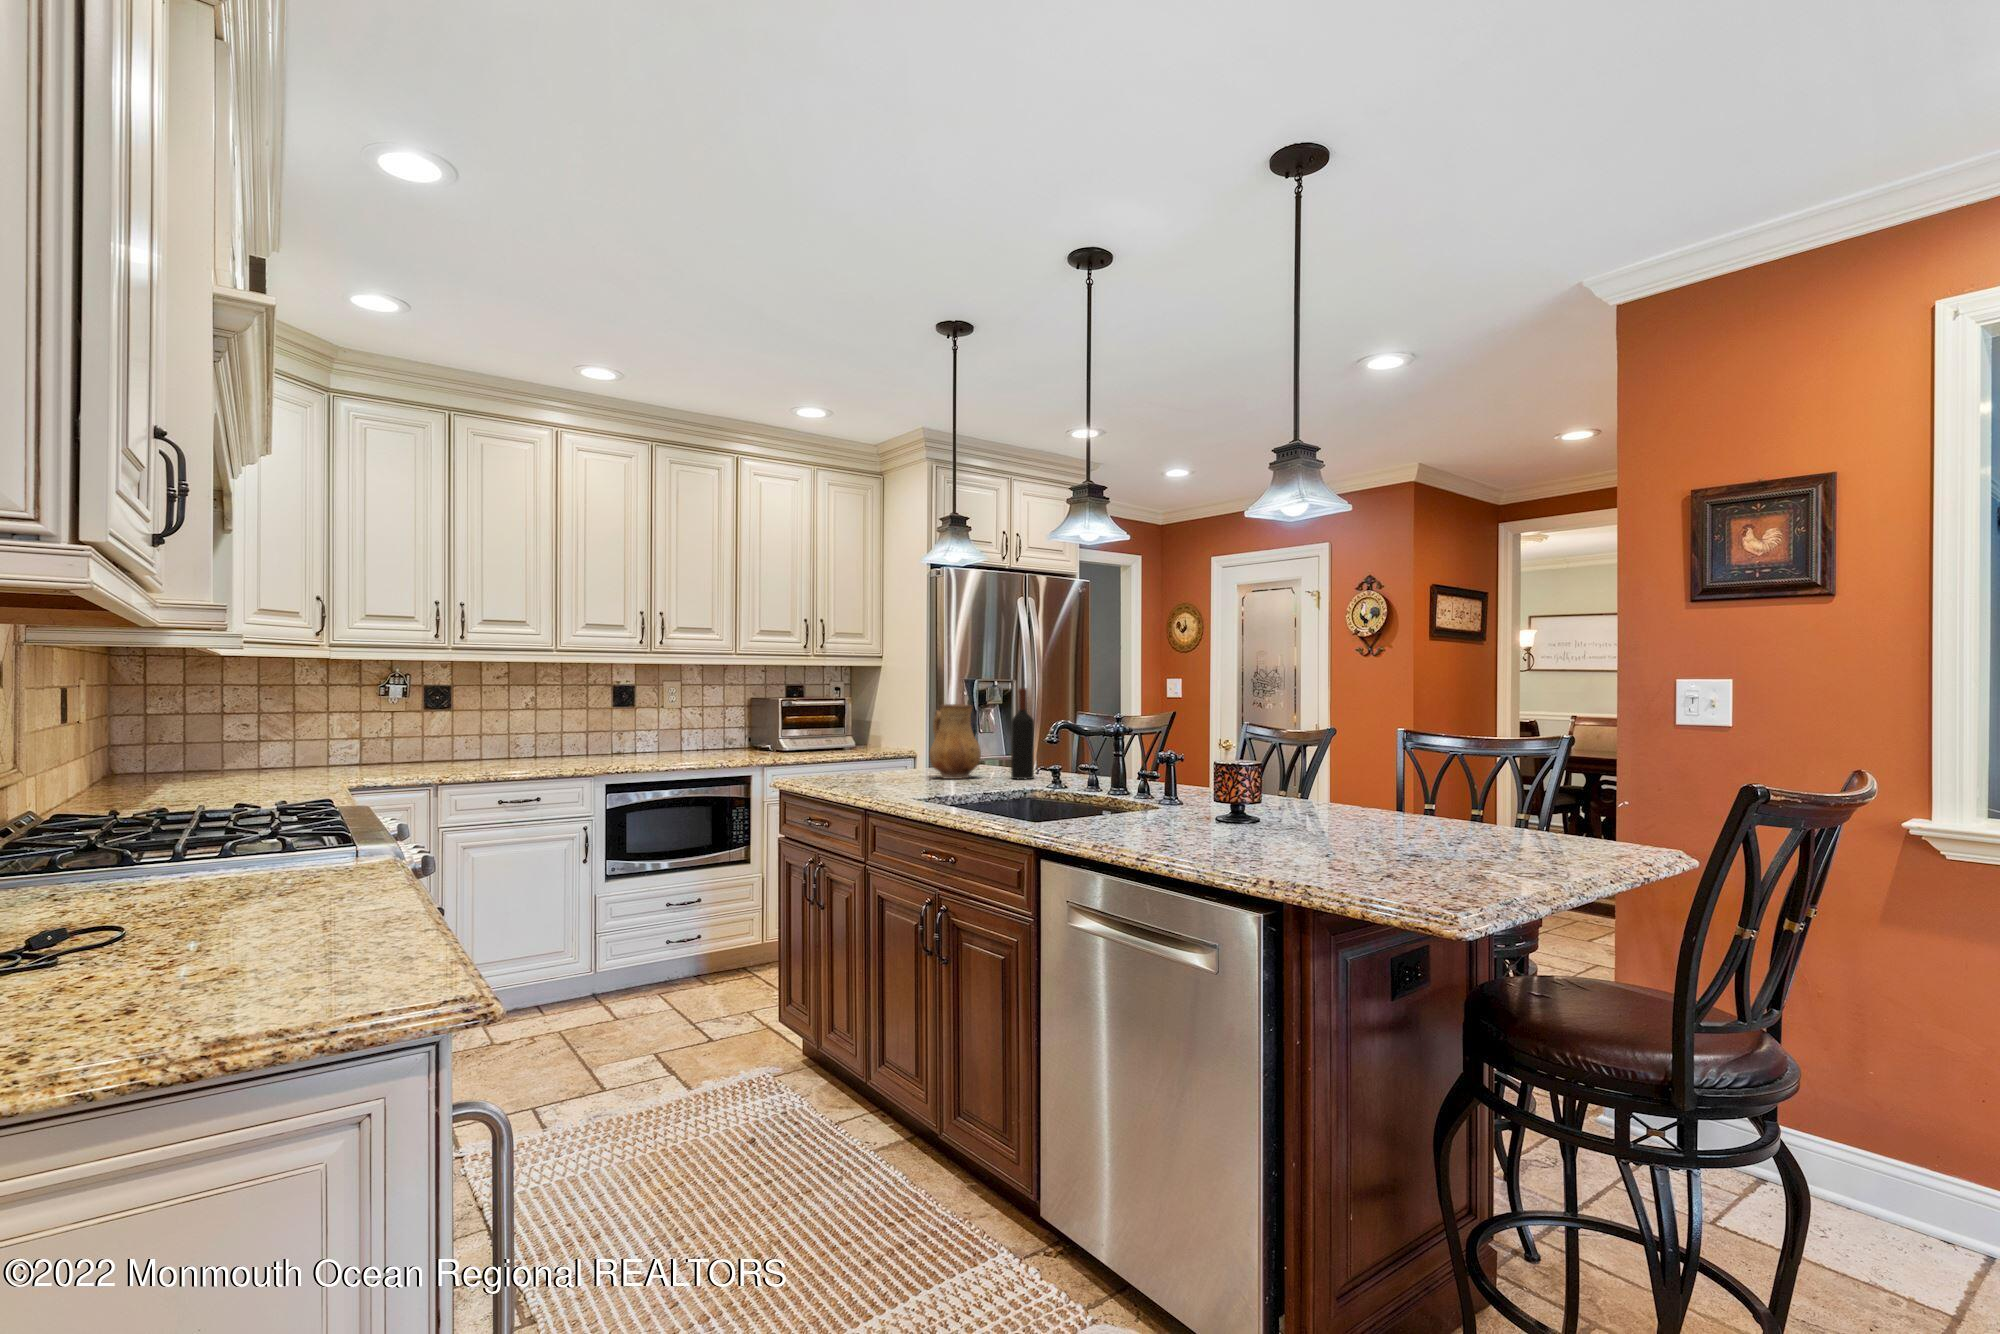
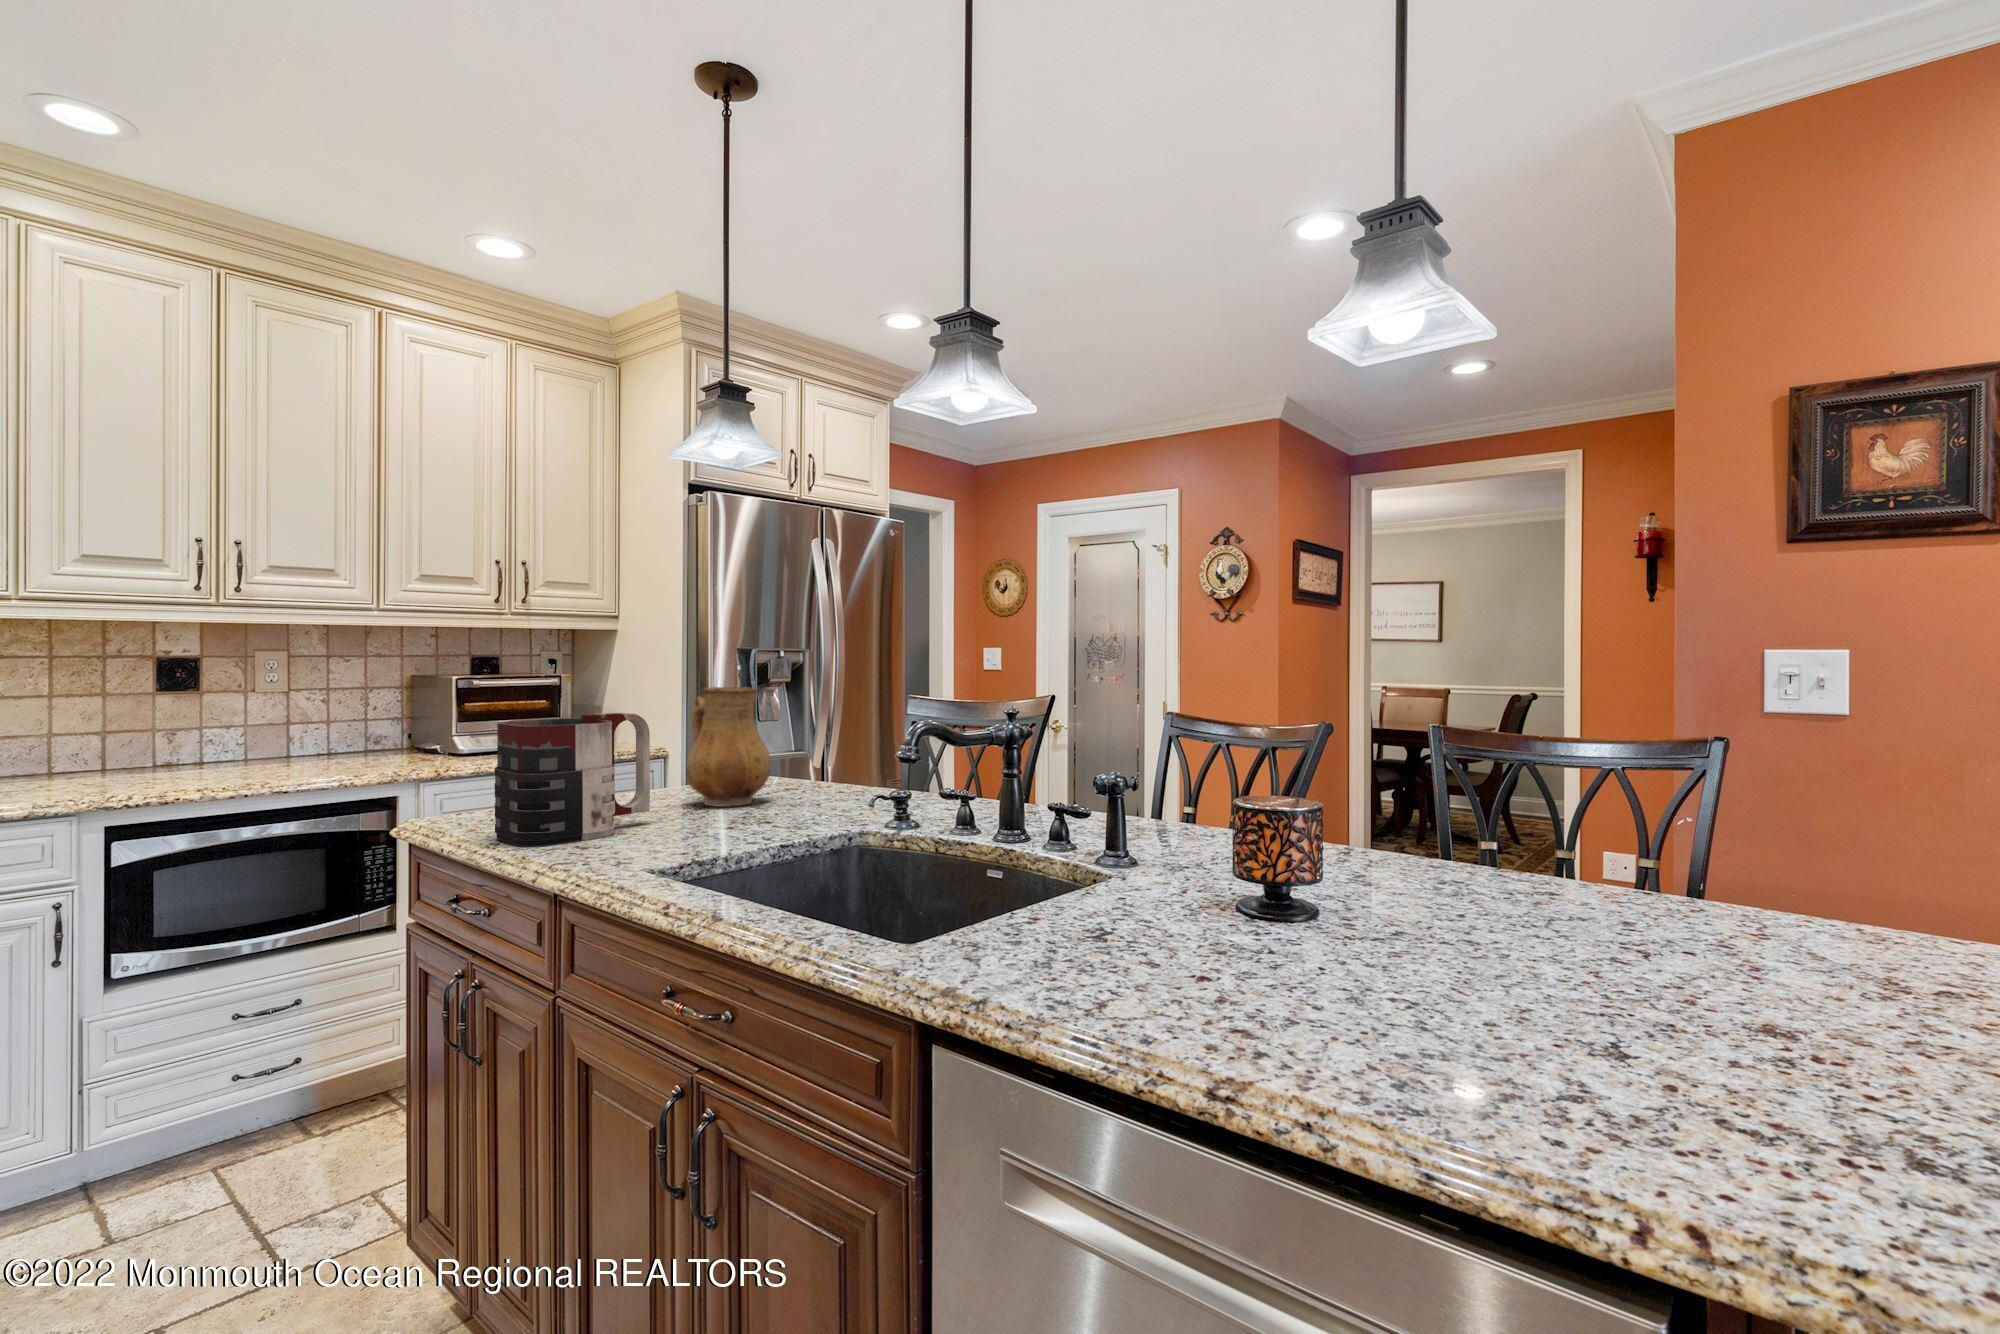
wine bottle: present [1011,688,1034,780] -> none [821,662,856,805]
mug: none [828,718,910,790] -> present [495,713,650,847]

